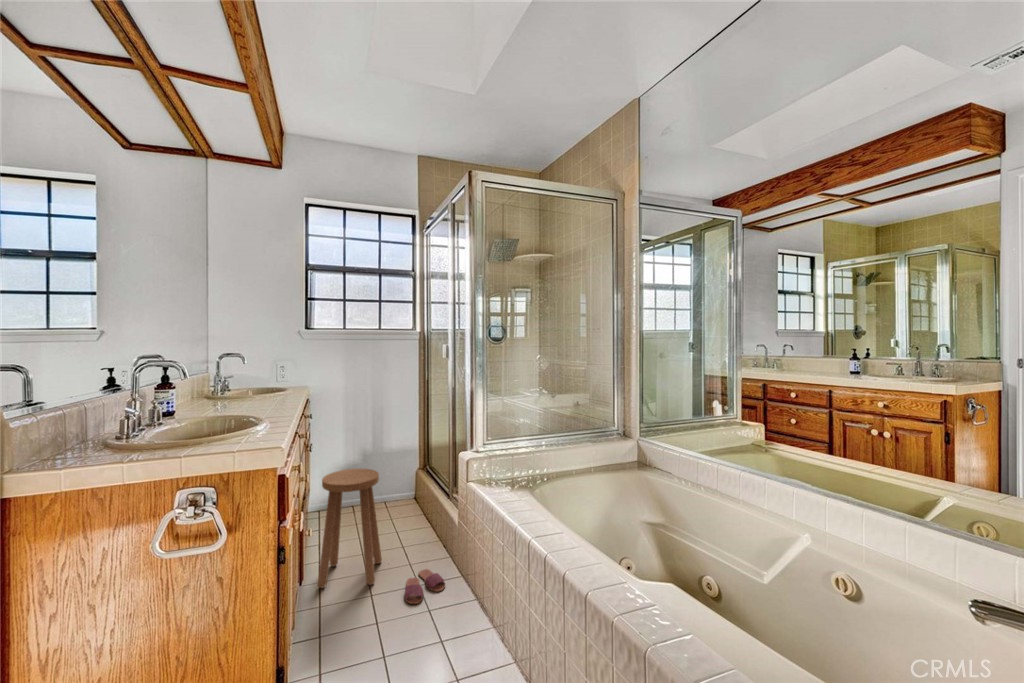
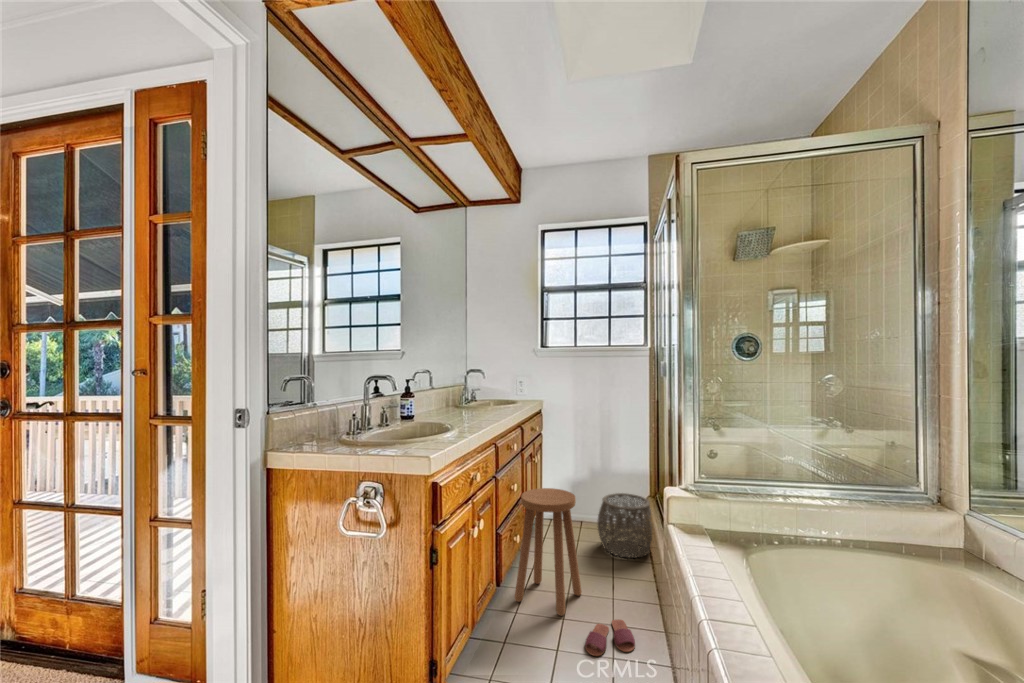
woven basket: none [376,464,430,522] -> present [598,493,653,558]

